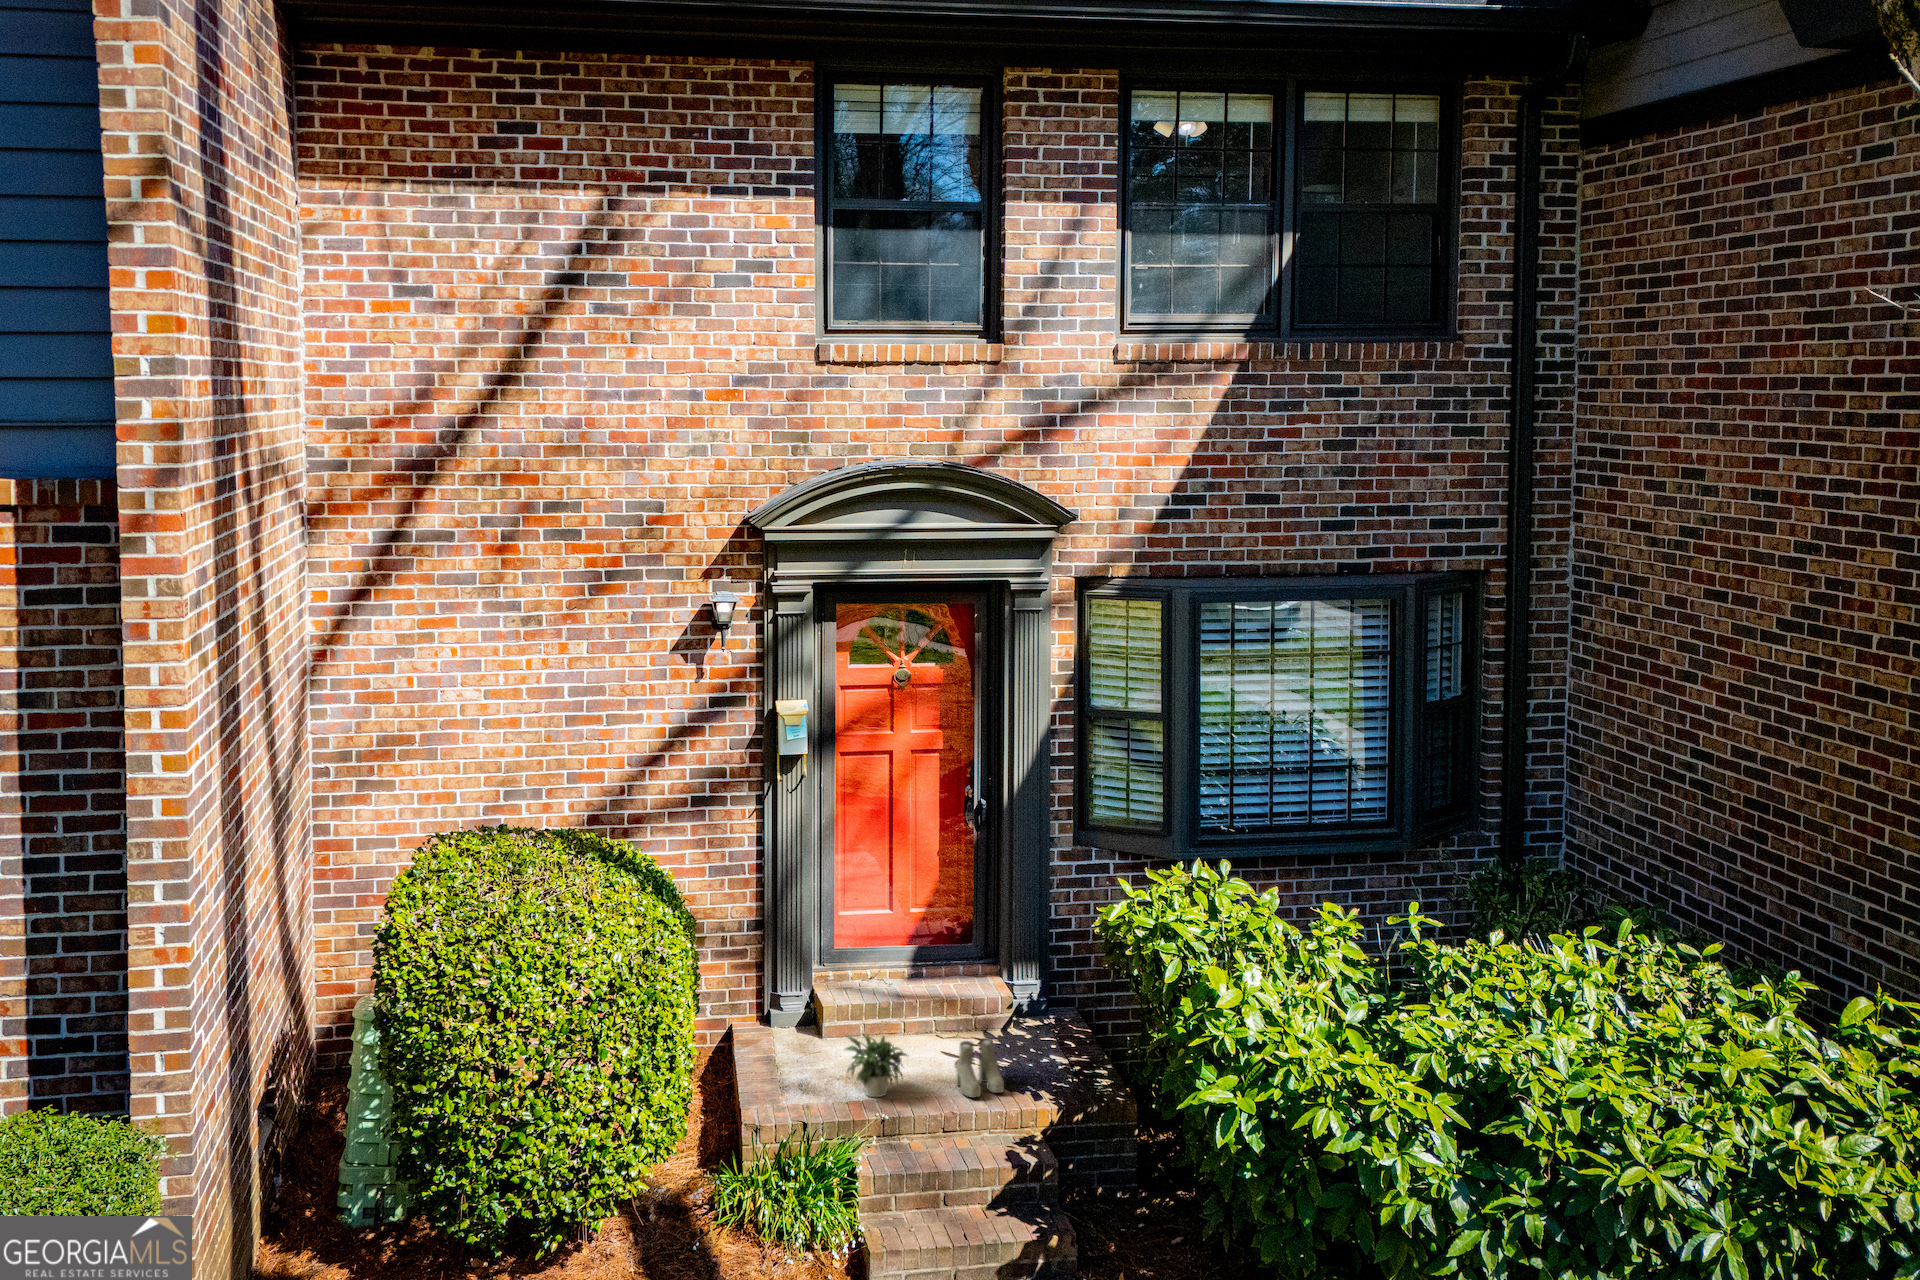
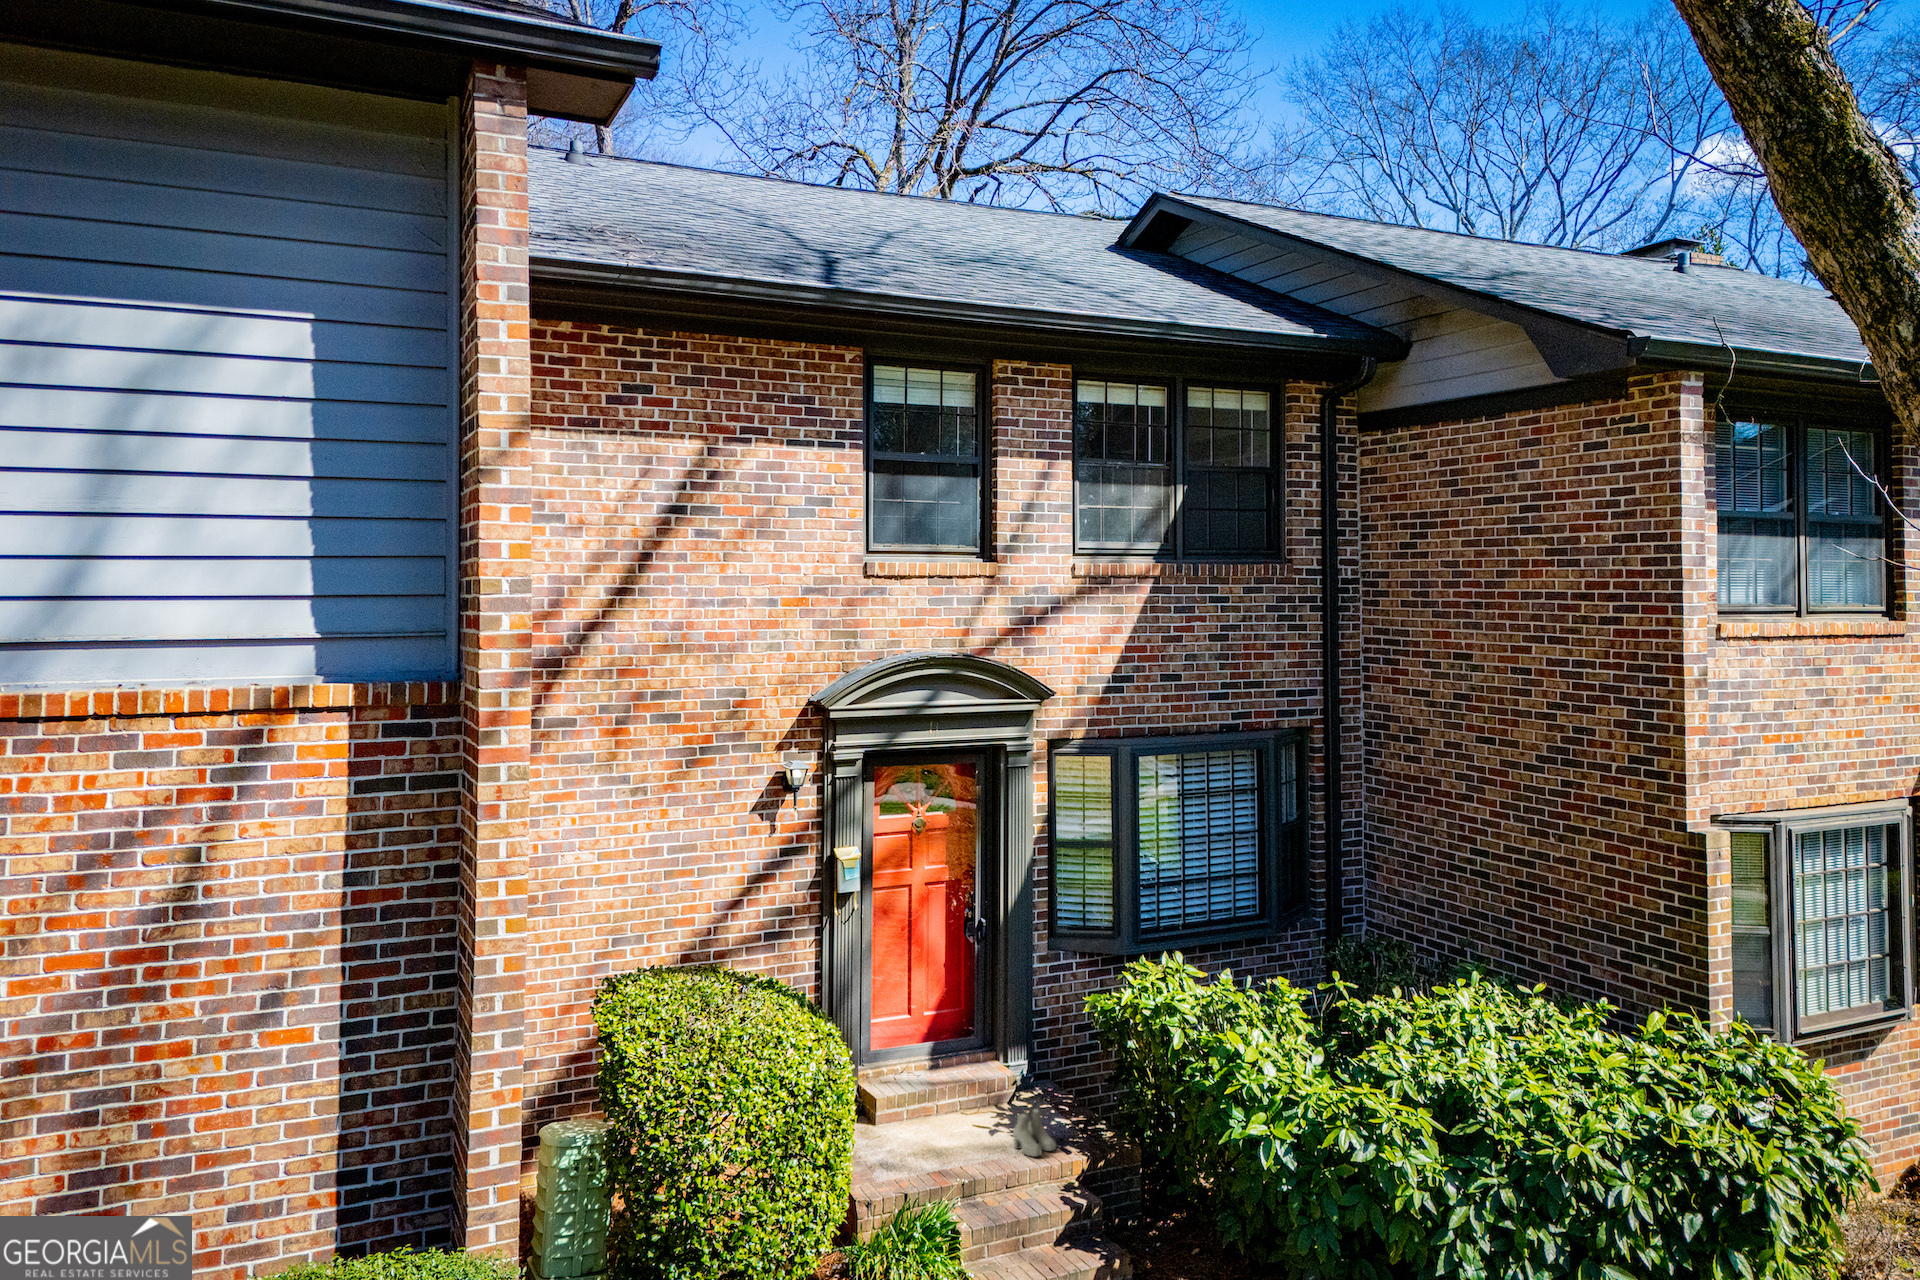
potted plant: present [836,1034,907,1097] -> none [918,1111,985,1166]

